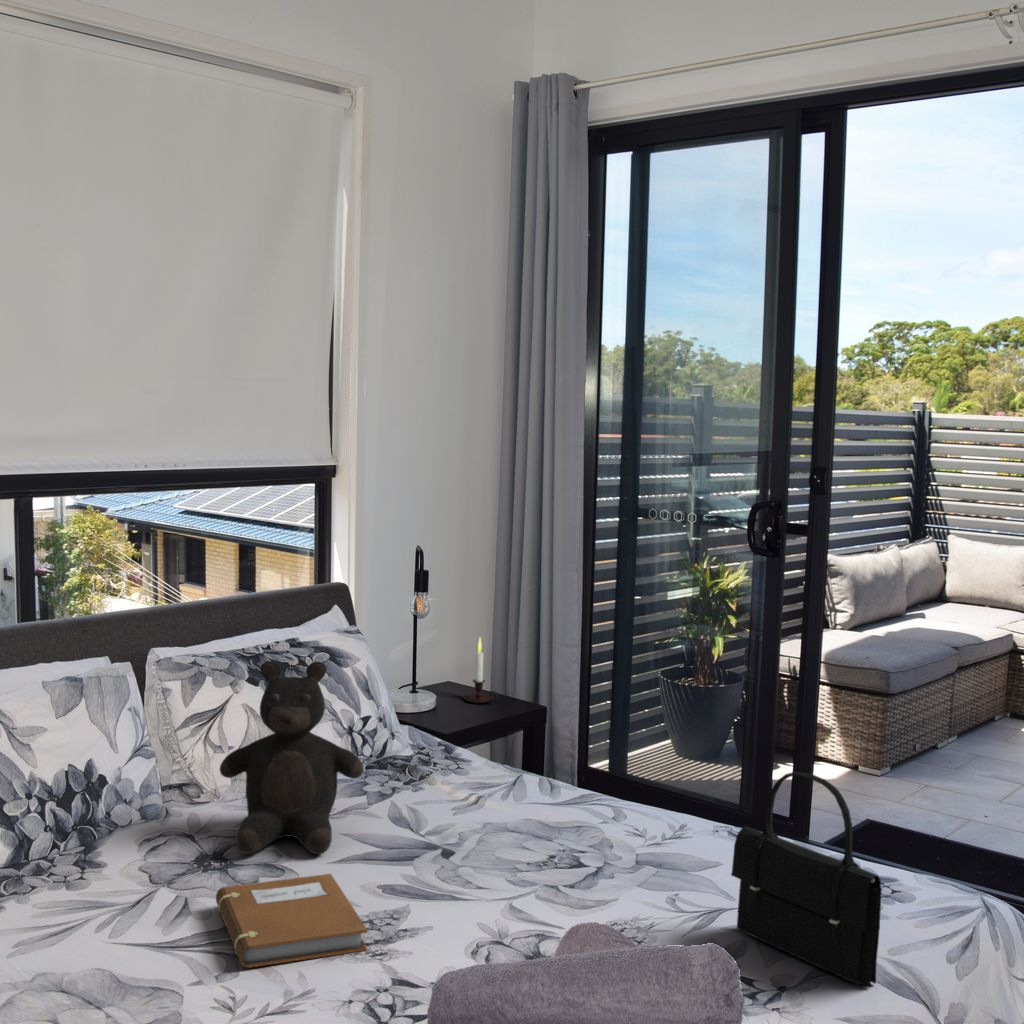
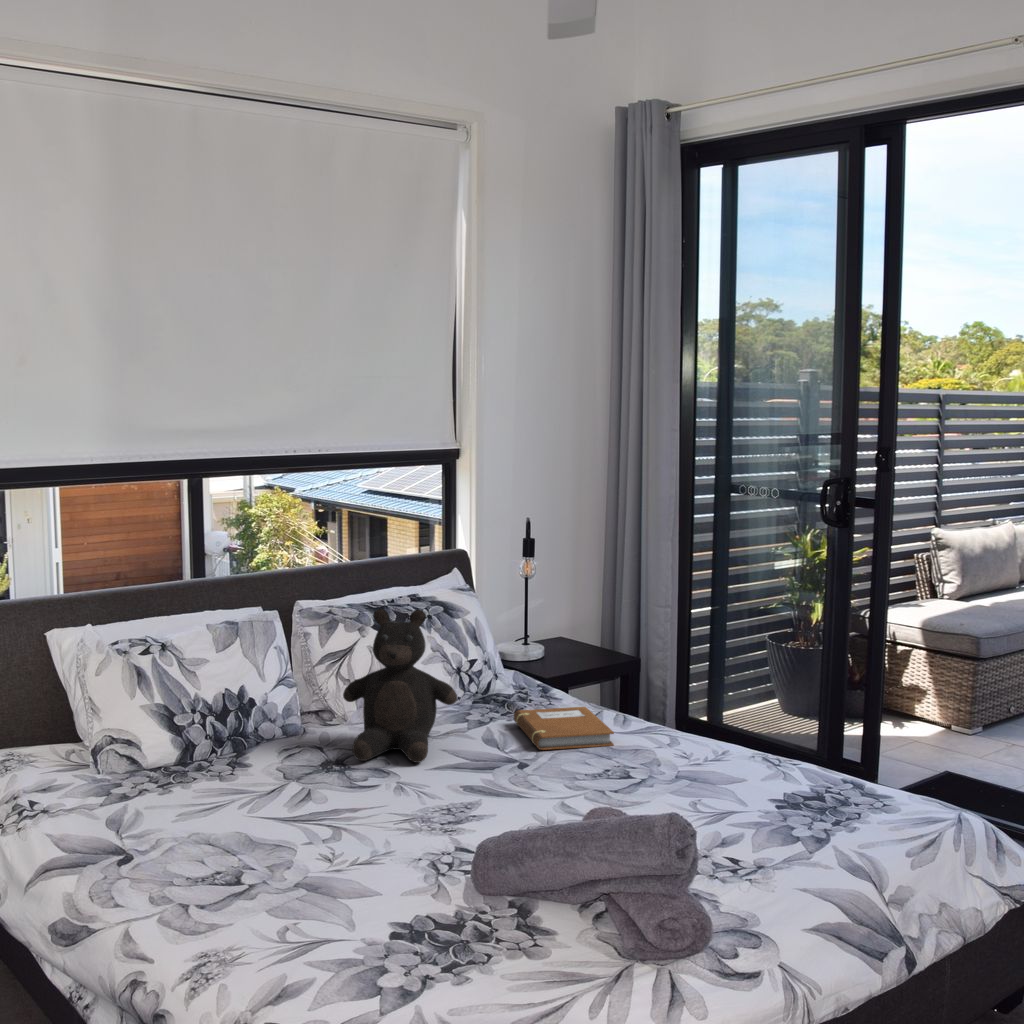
candle: present [463,638,498,703] -> none [568,598,598,656]
handbag: present [731,772,882,988] -> none [735,697,845,871]
notebook: present [216,874,367,968] -> present [514,707,614,750]

